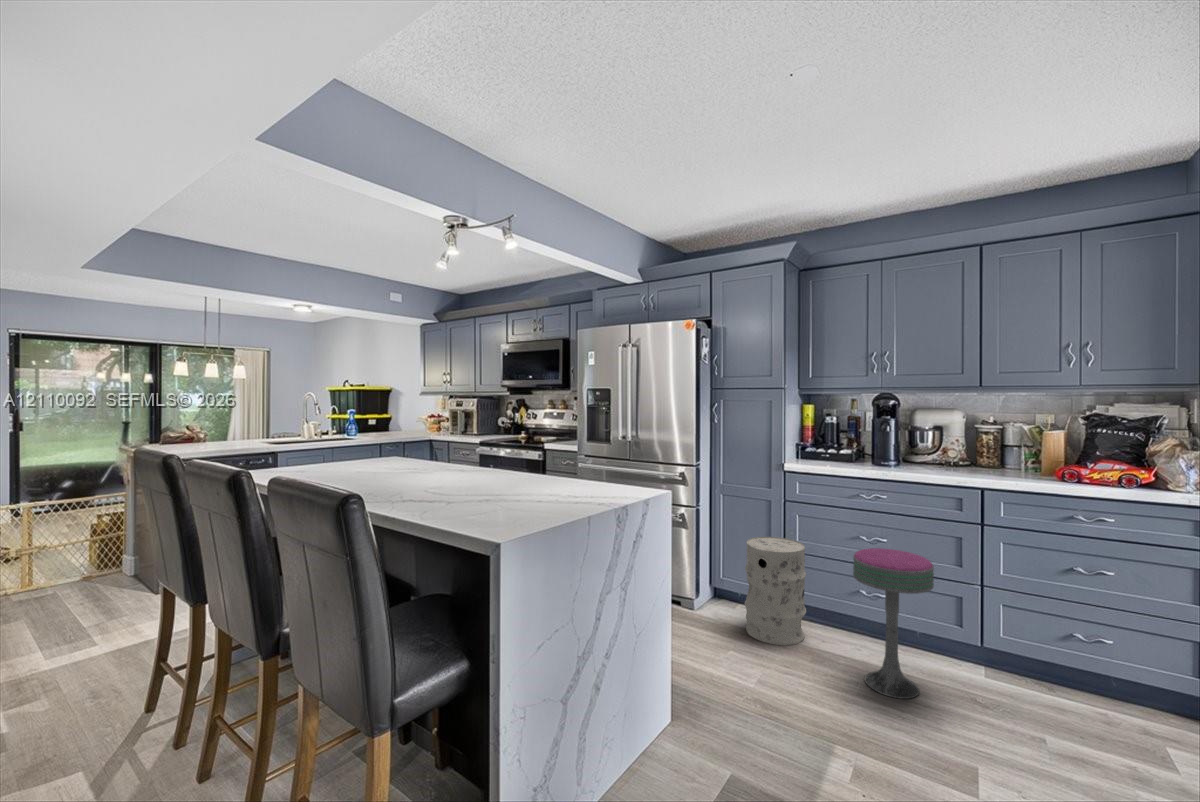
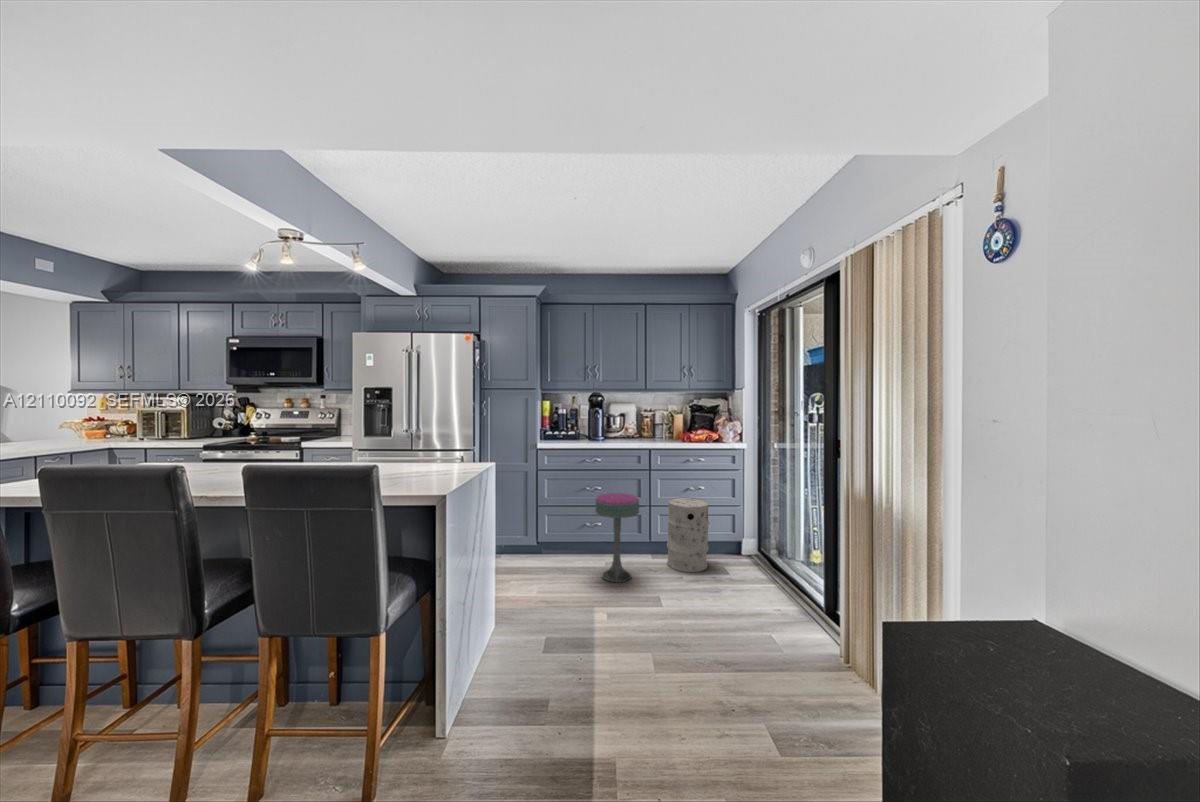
trash can: present [745,537,806,645] -> present [667,497,709,572]

